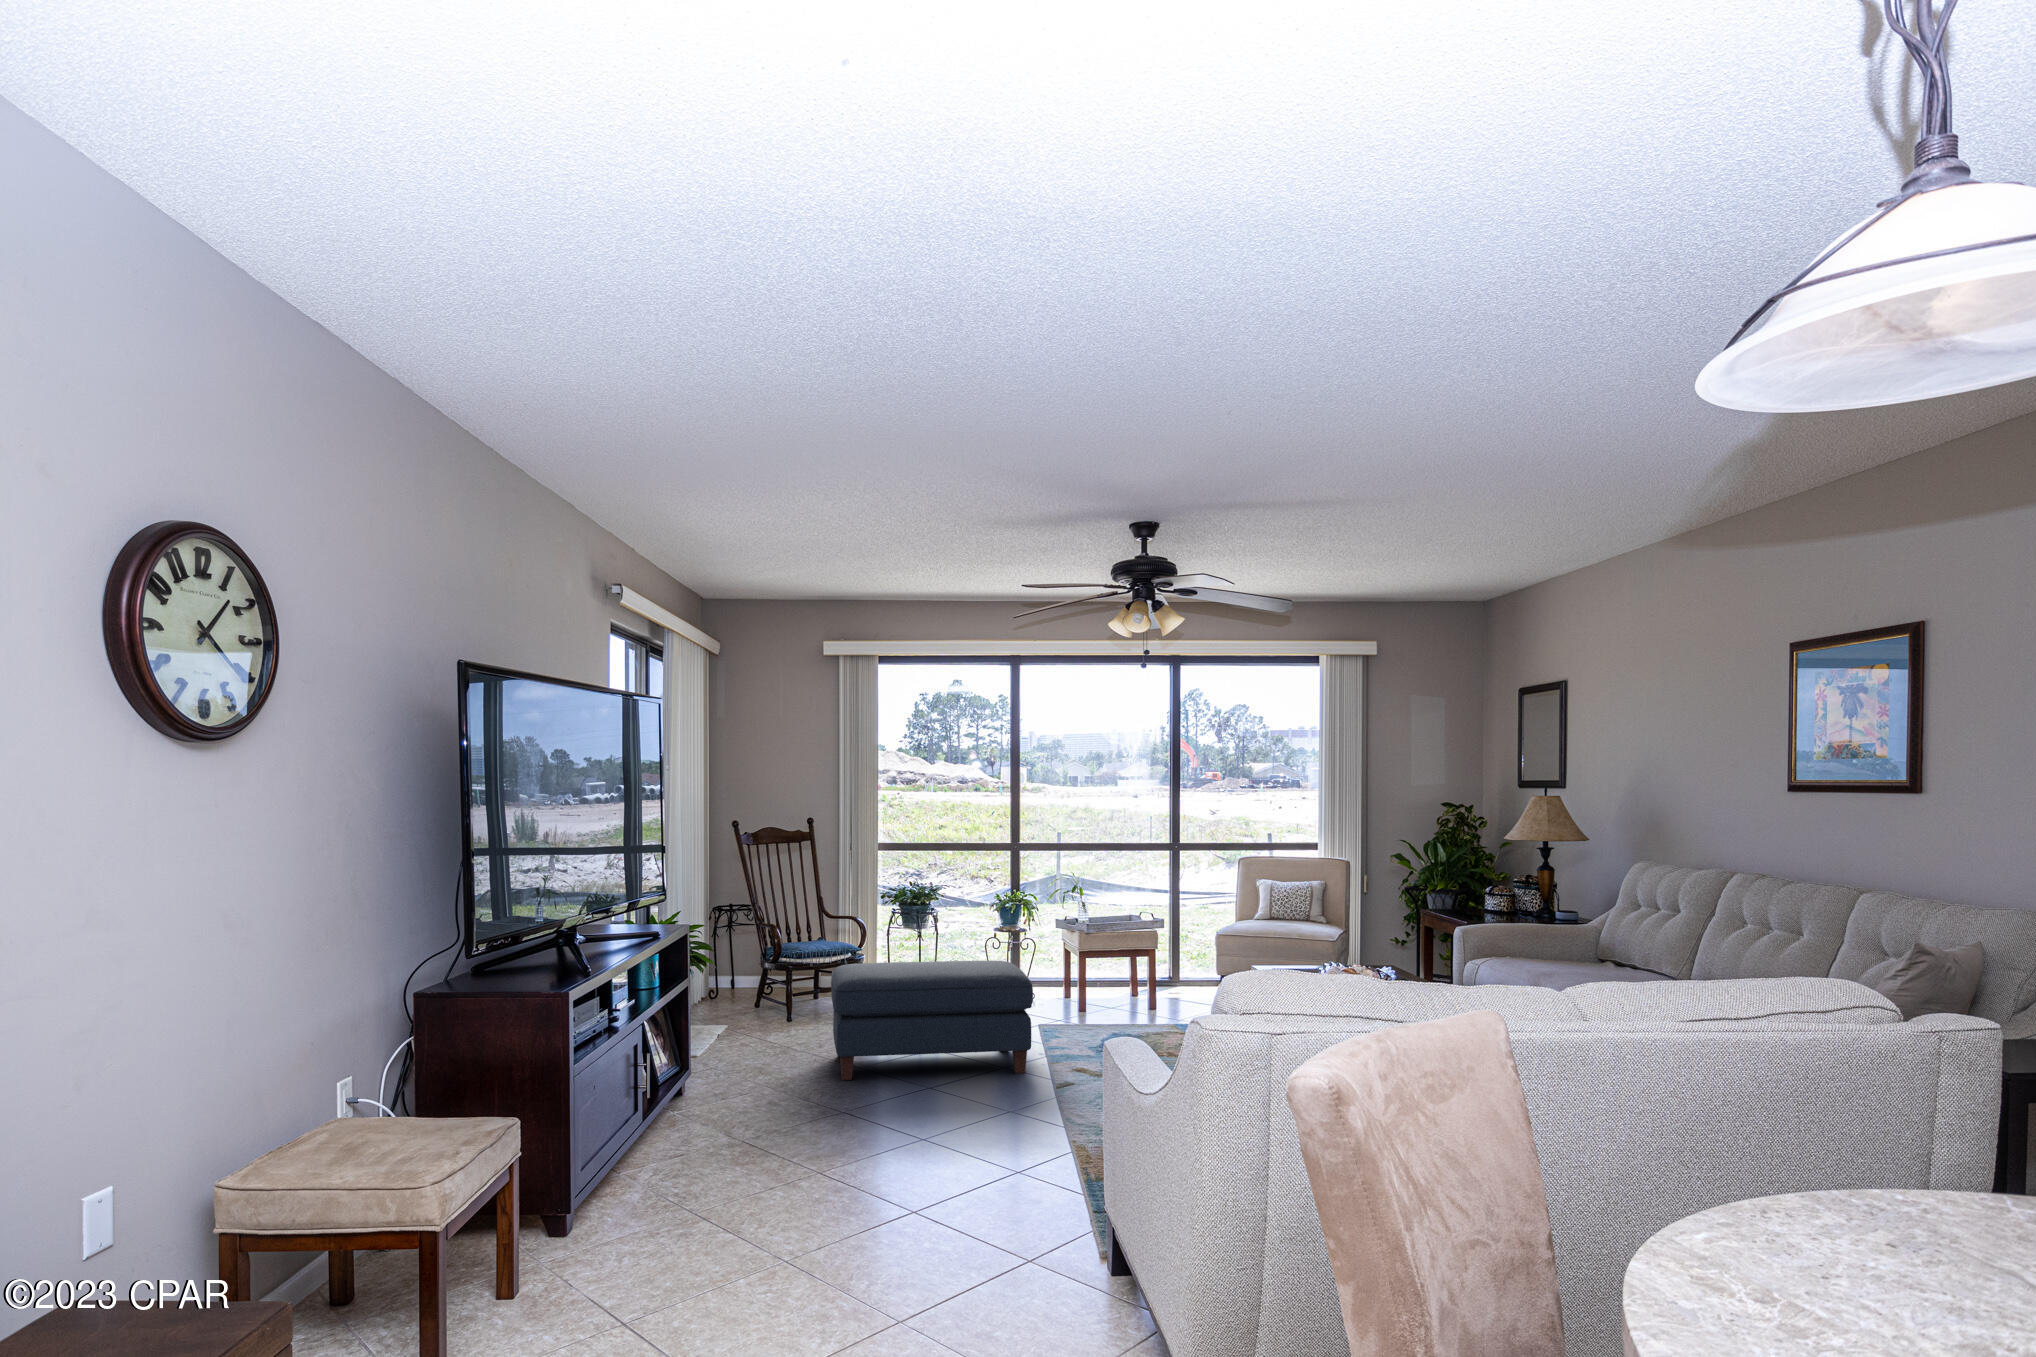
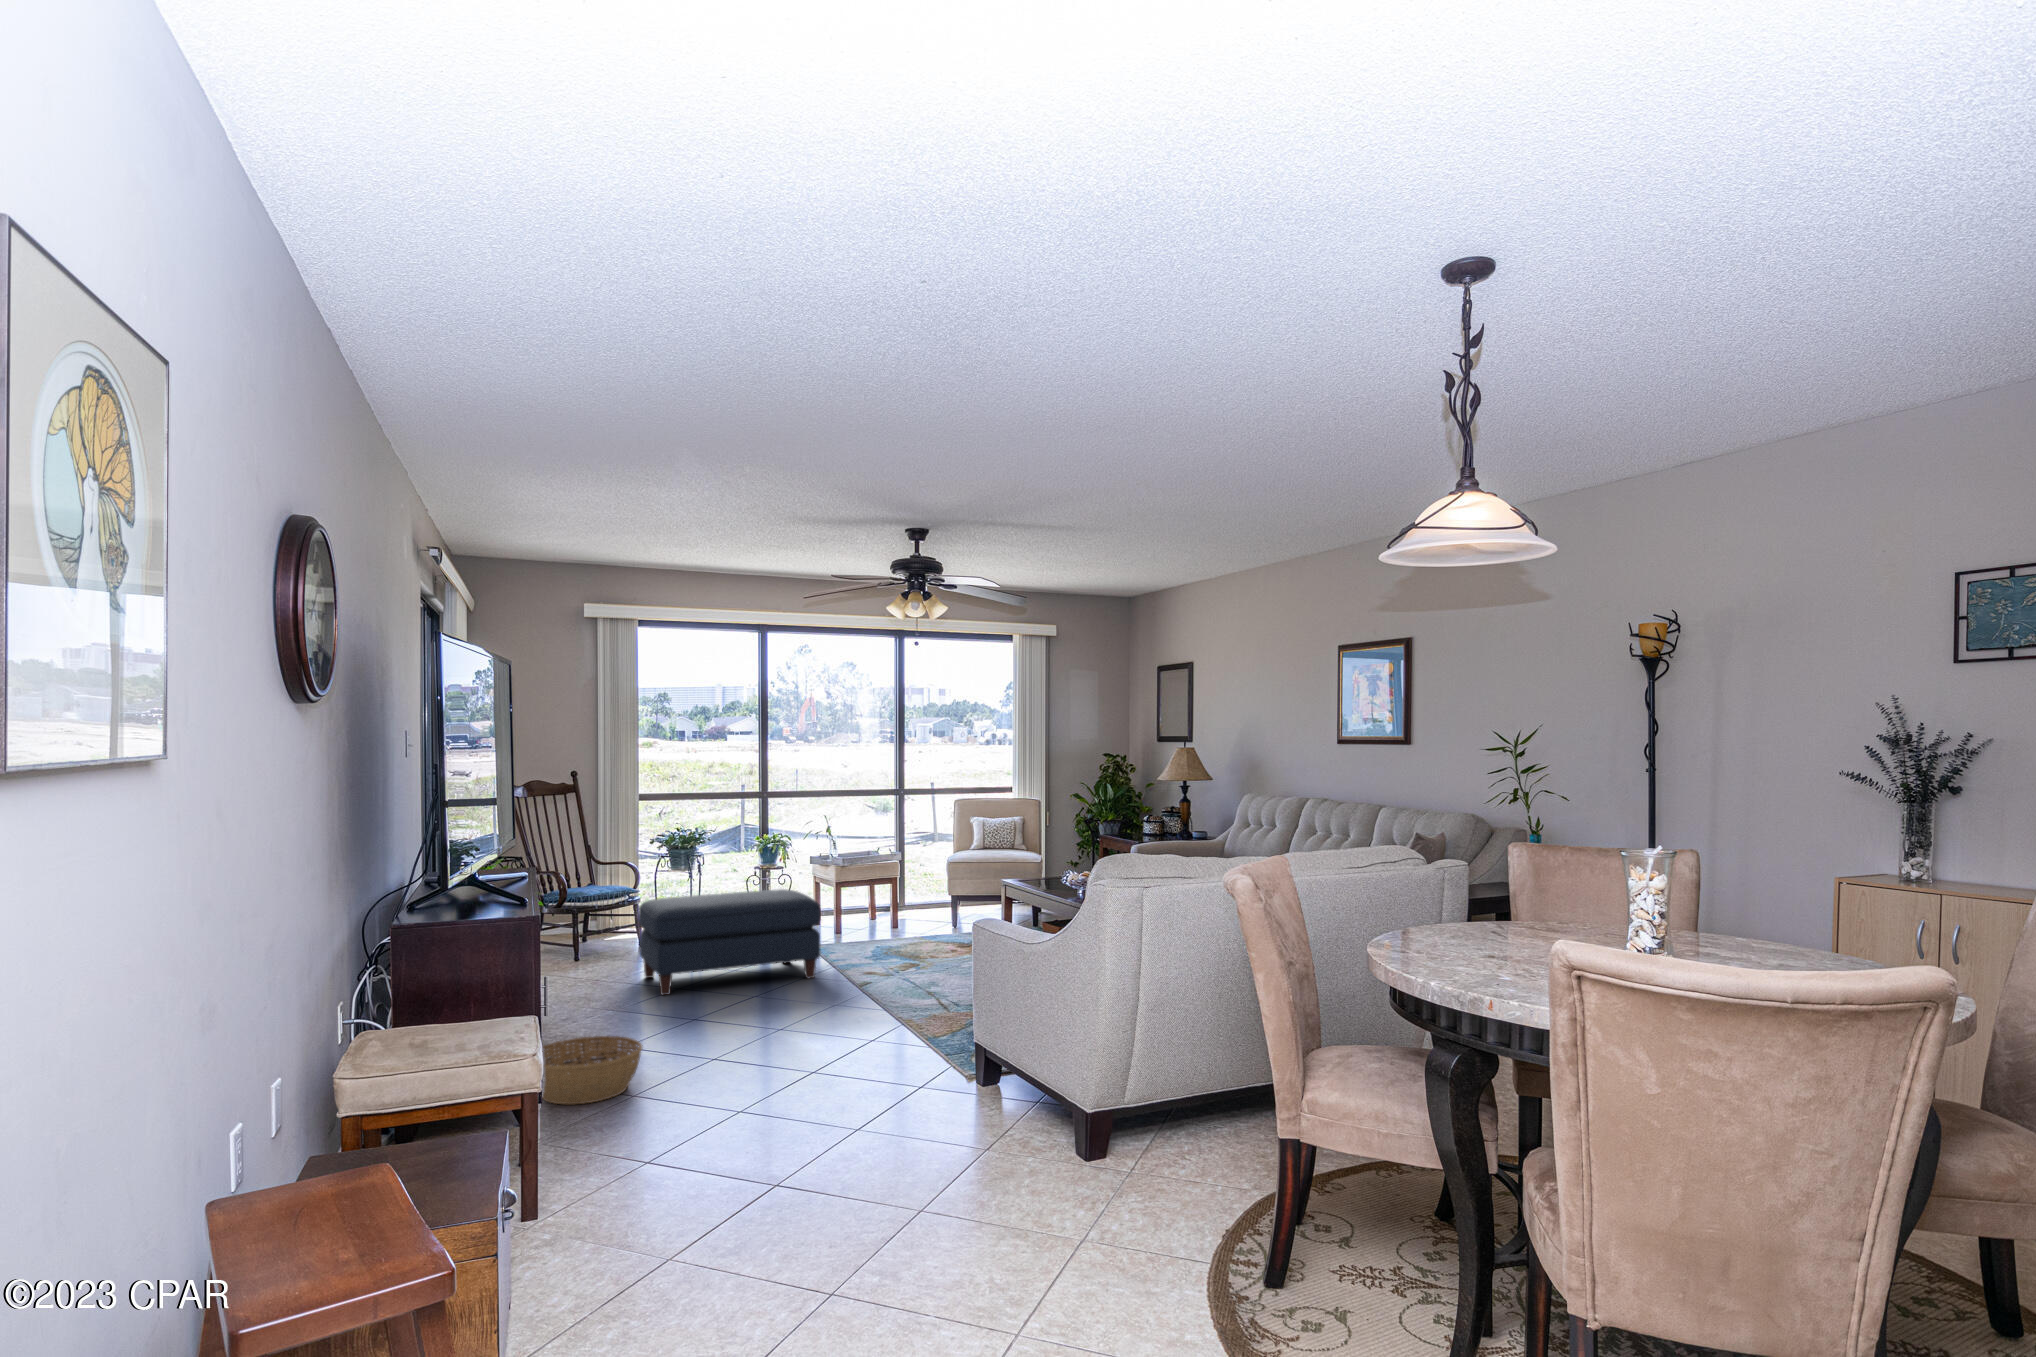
basket: none [612,1133,748,1218] -> present [542,1036,643,1104]

